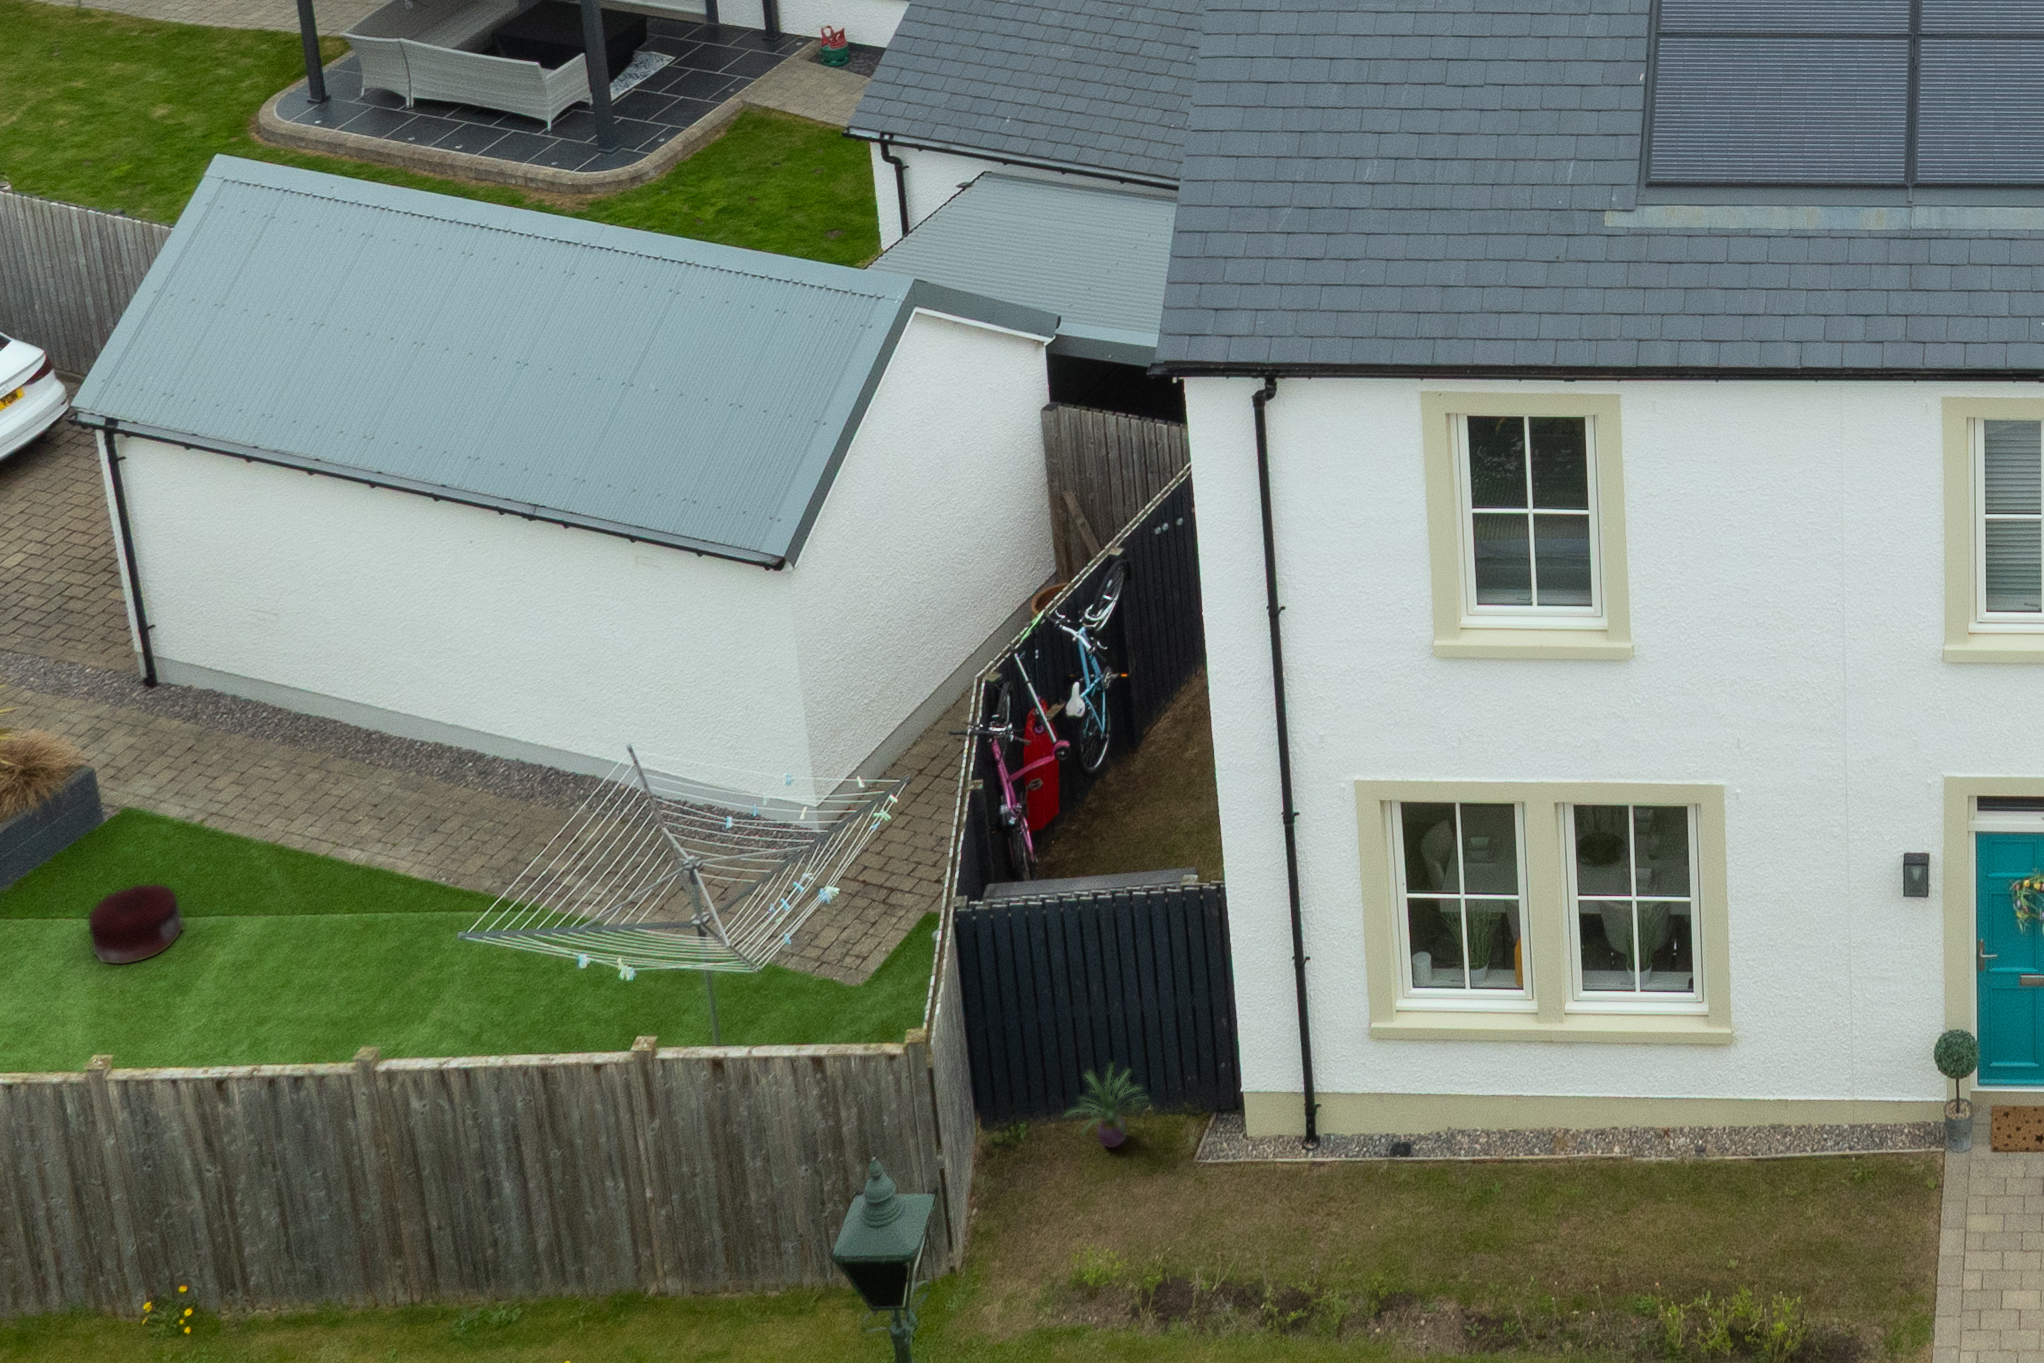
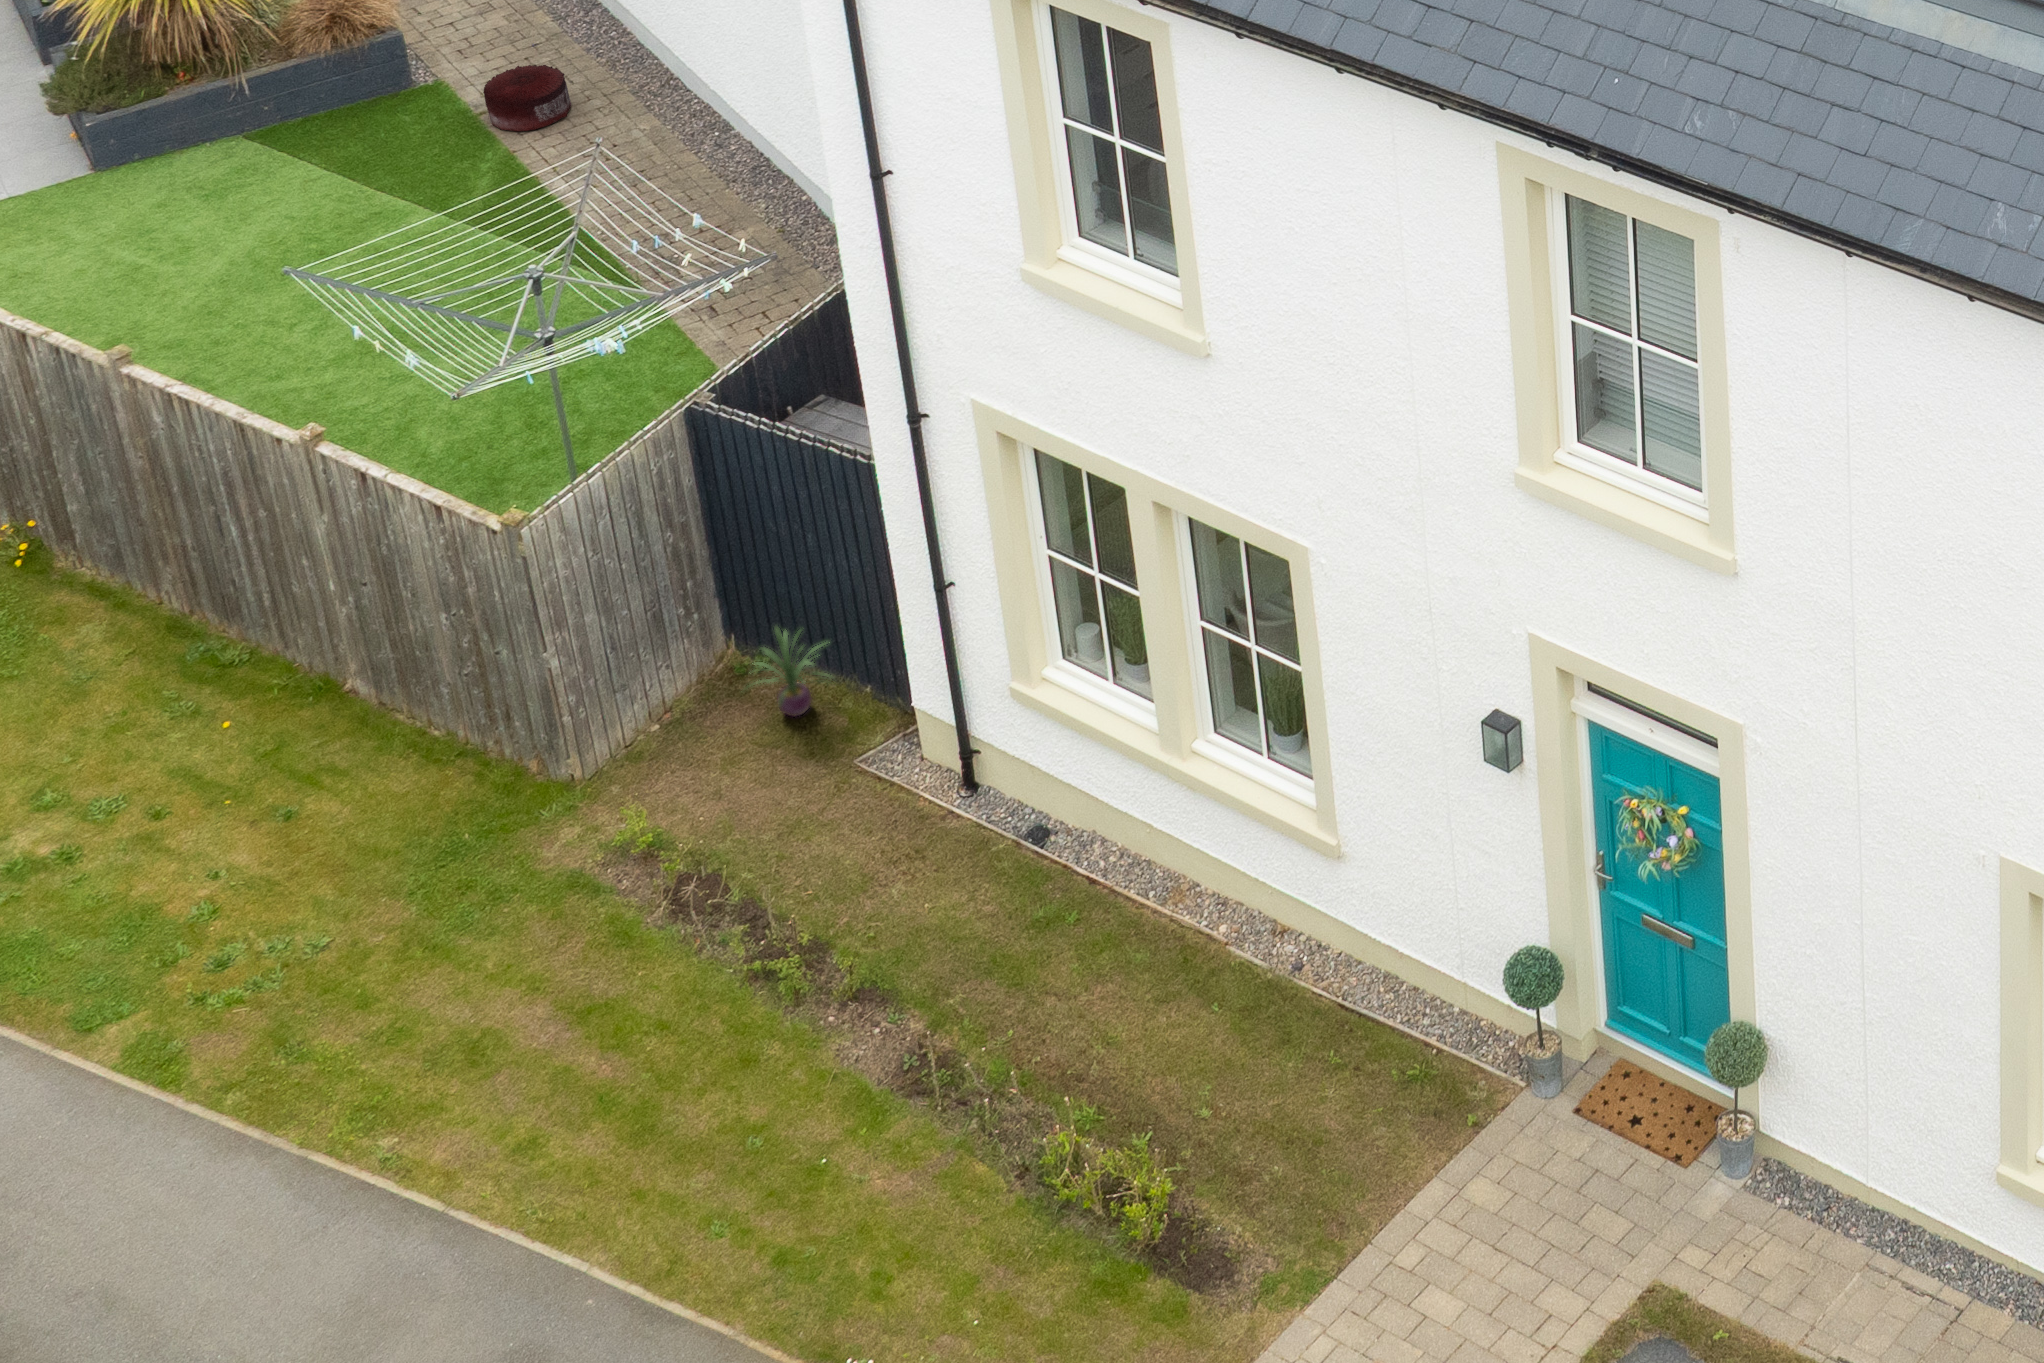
pouf: present [88,884,184,964] -> present [483,65,572,131]

